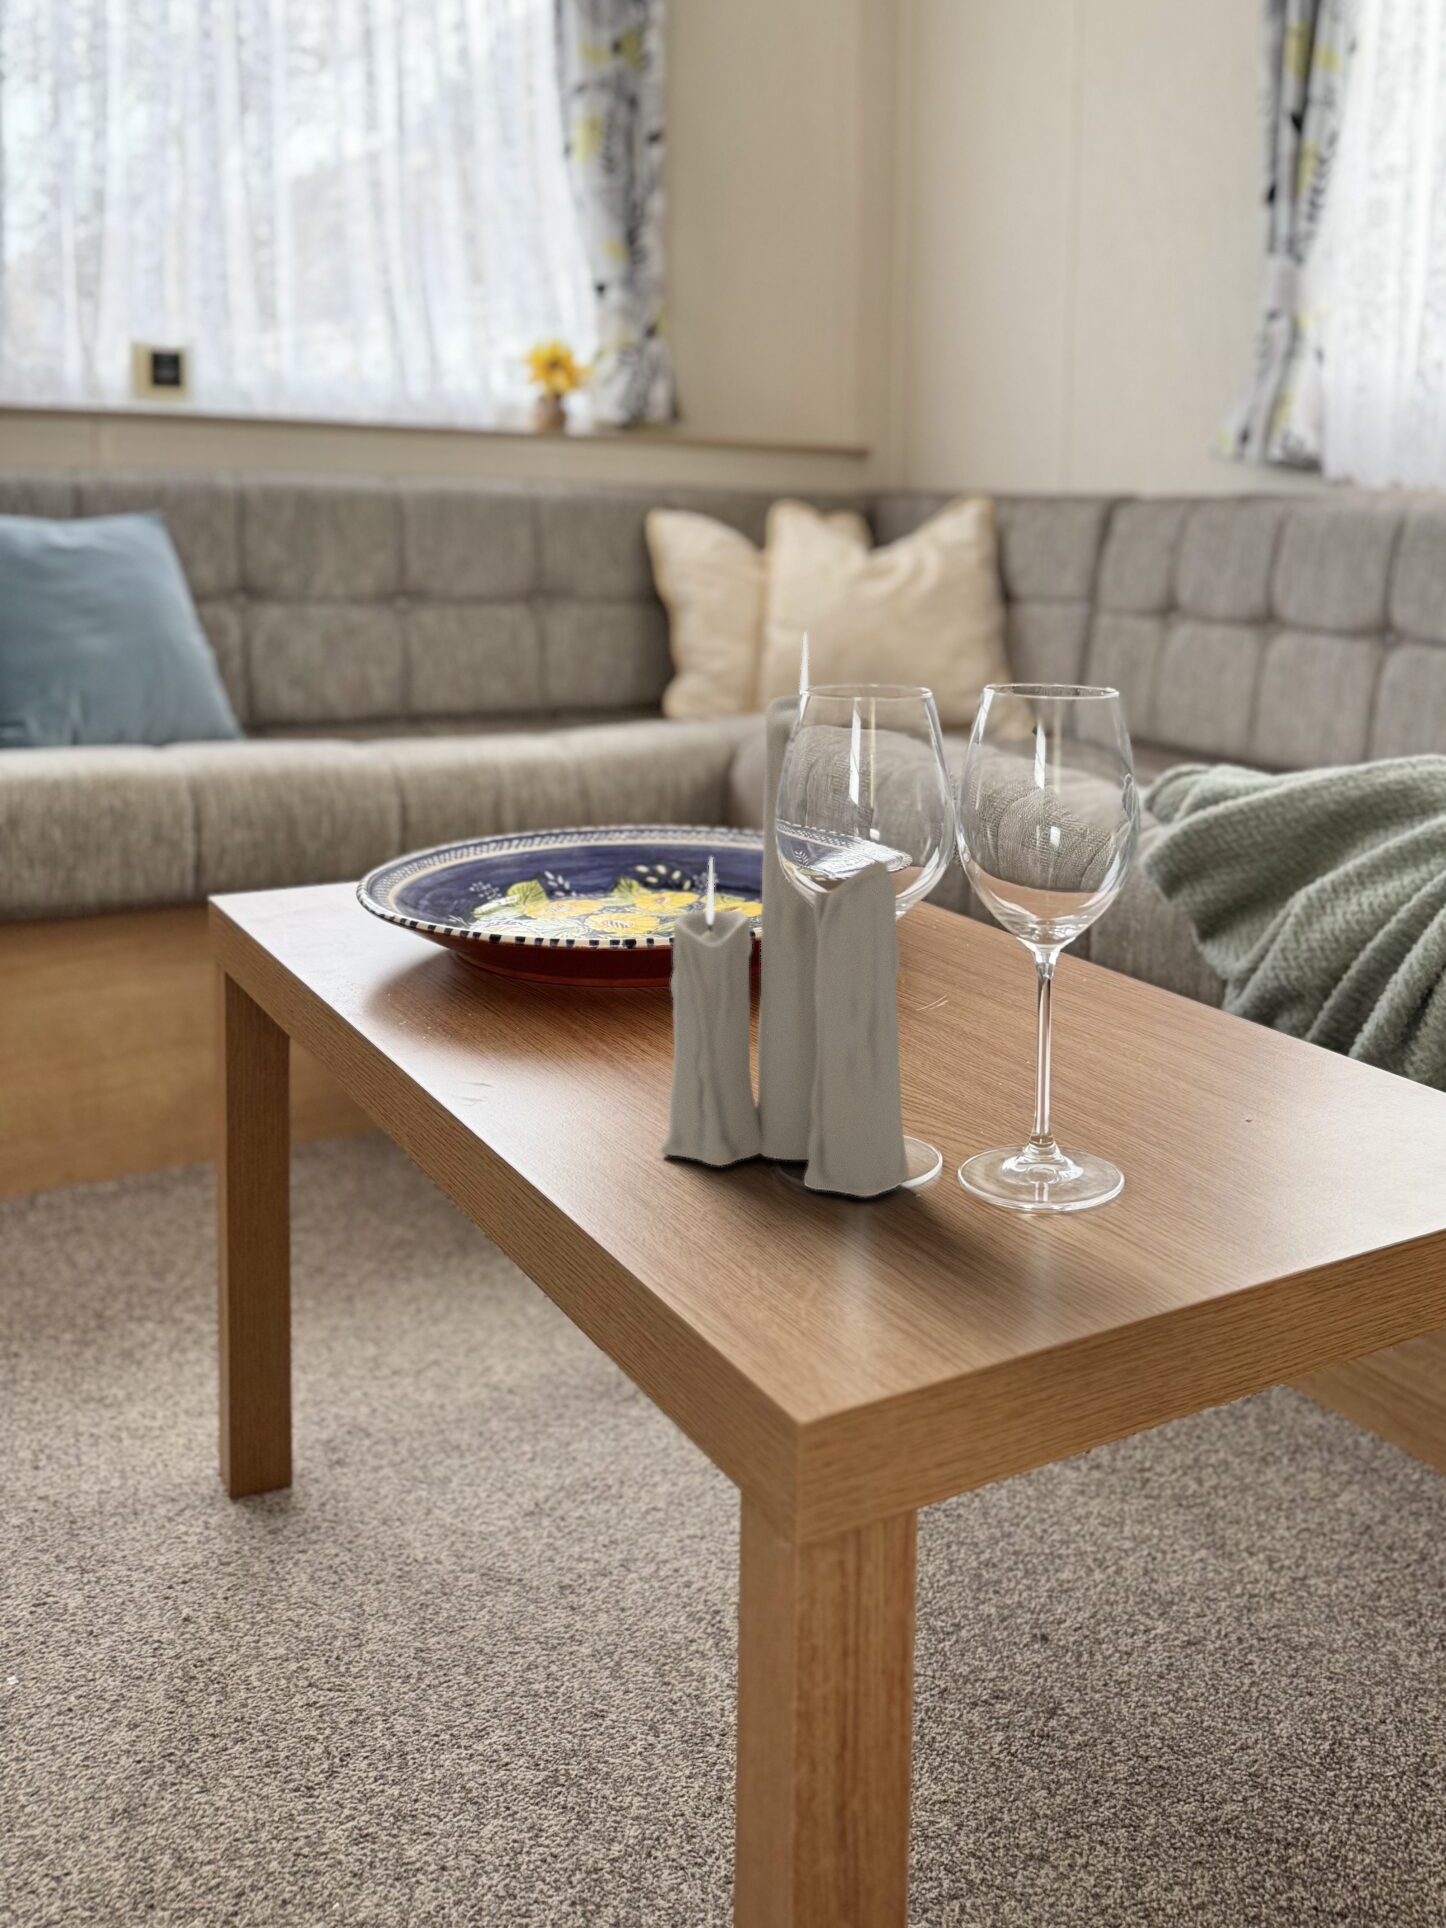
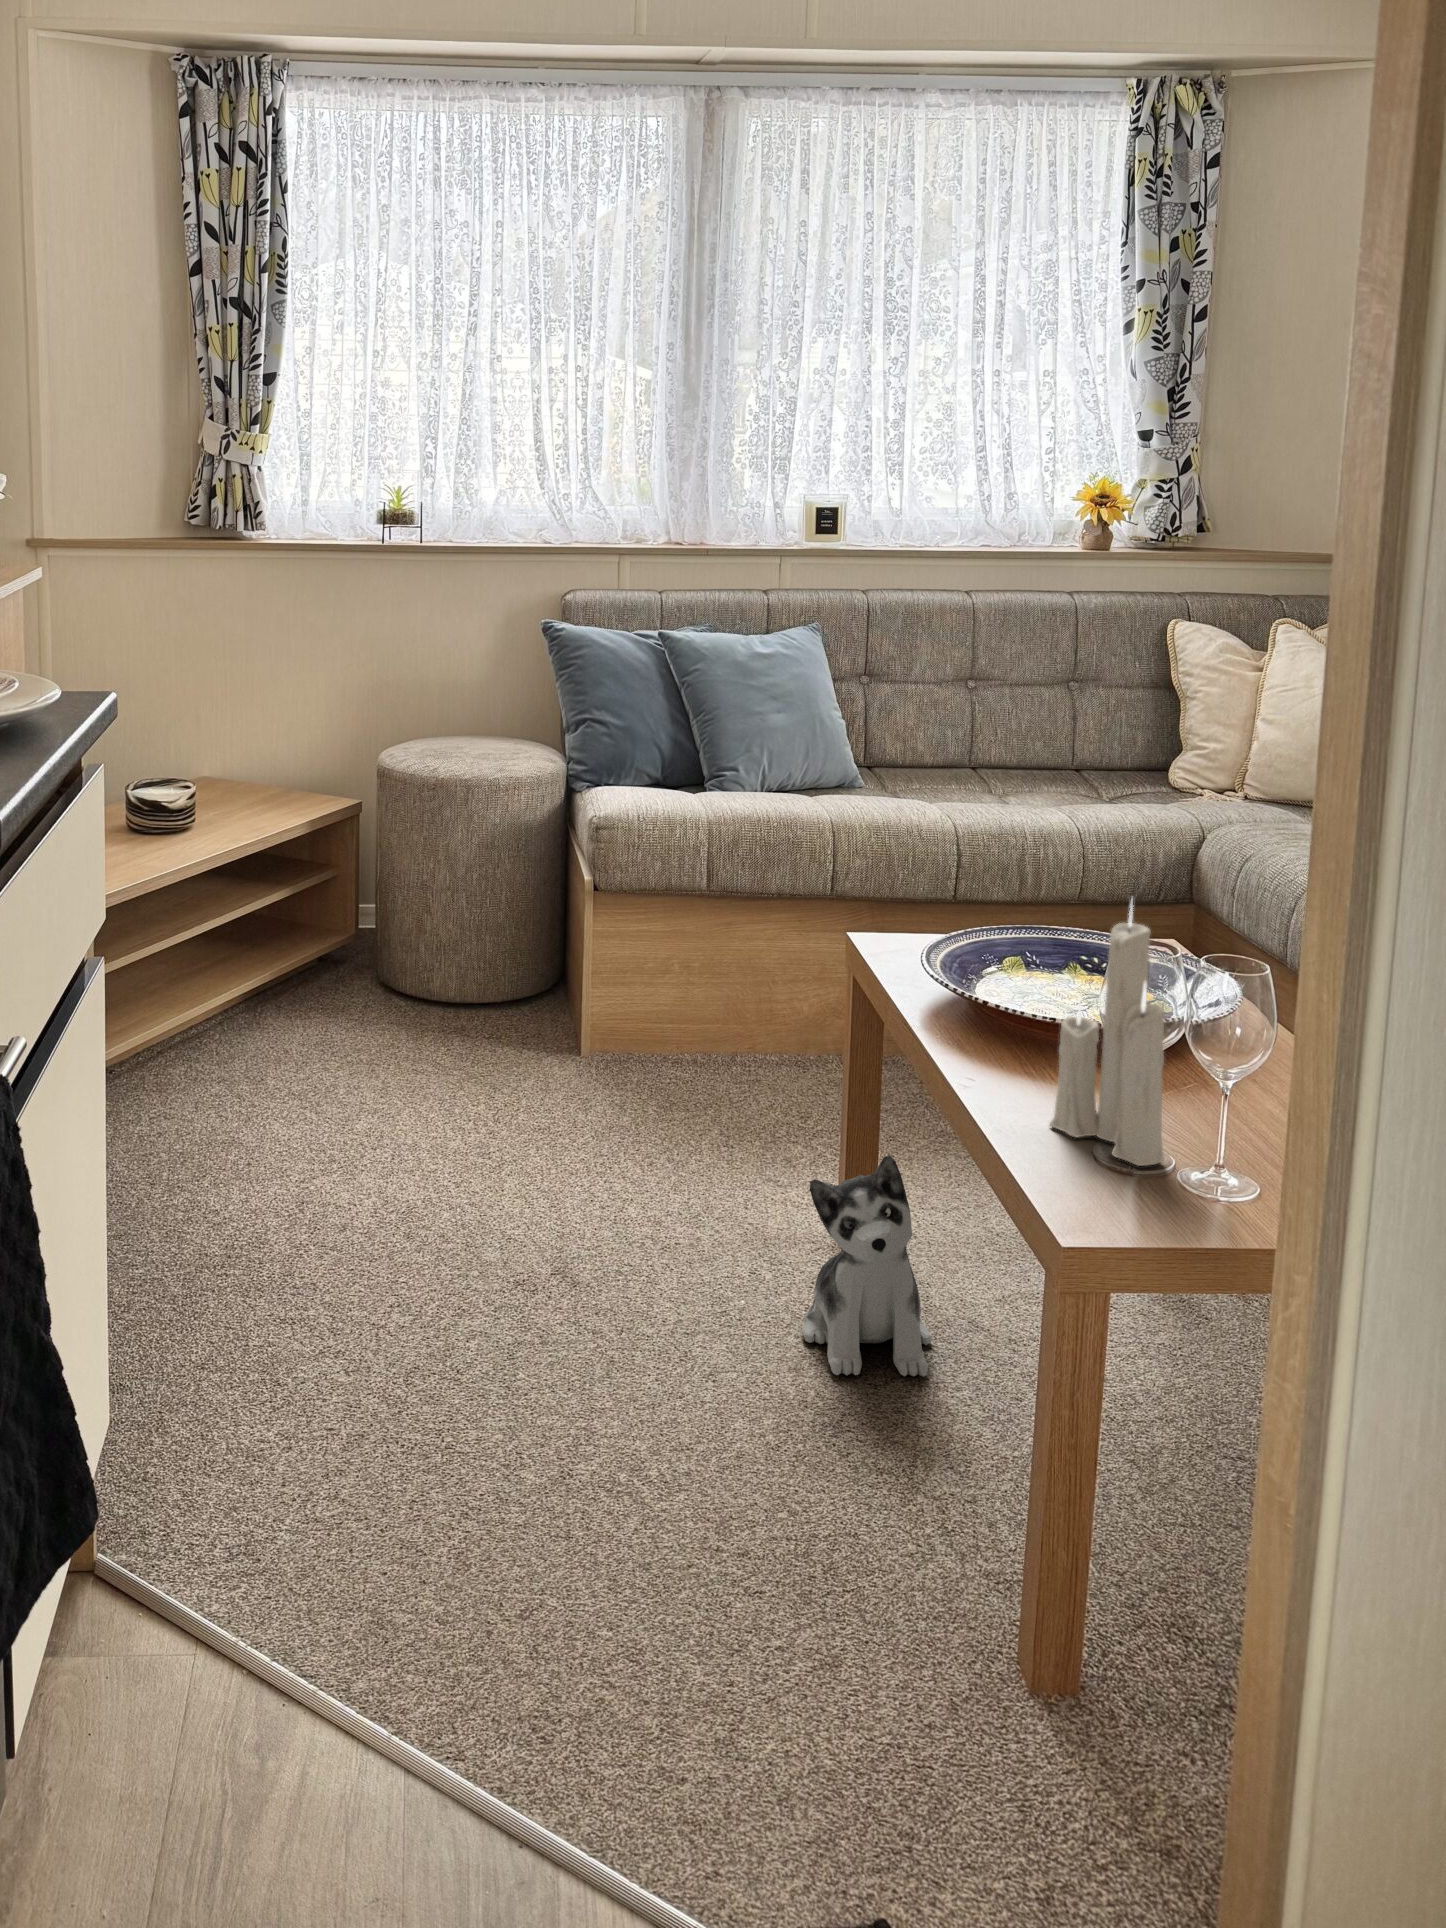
plush toy: none [141,1293,416,1793] -> present [802,1155,931,1377]

